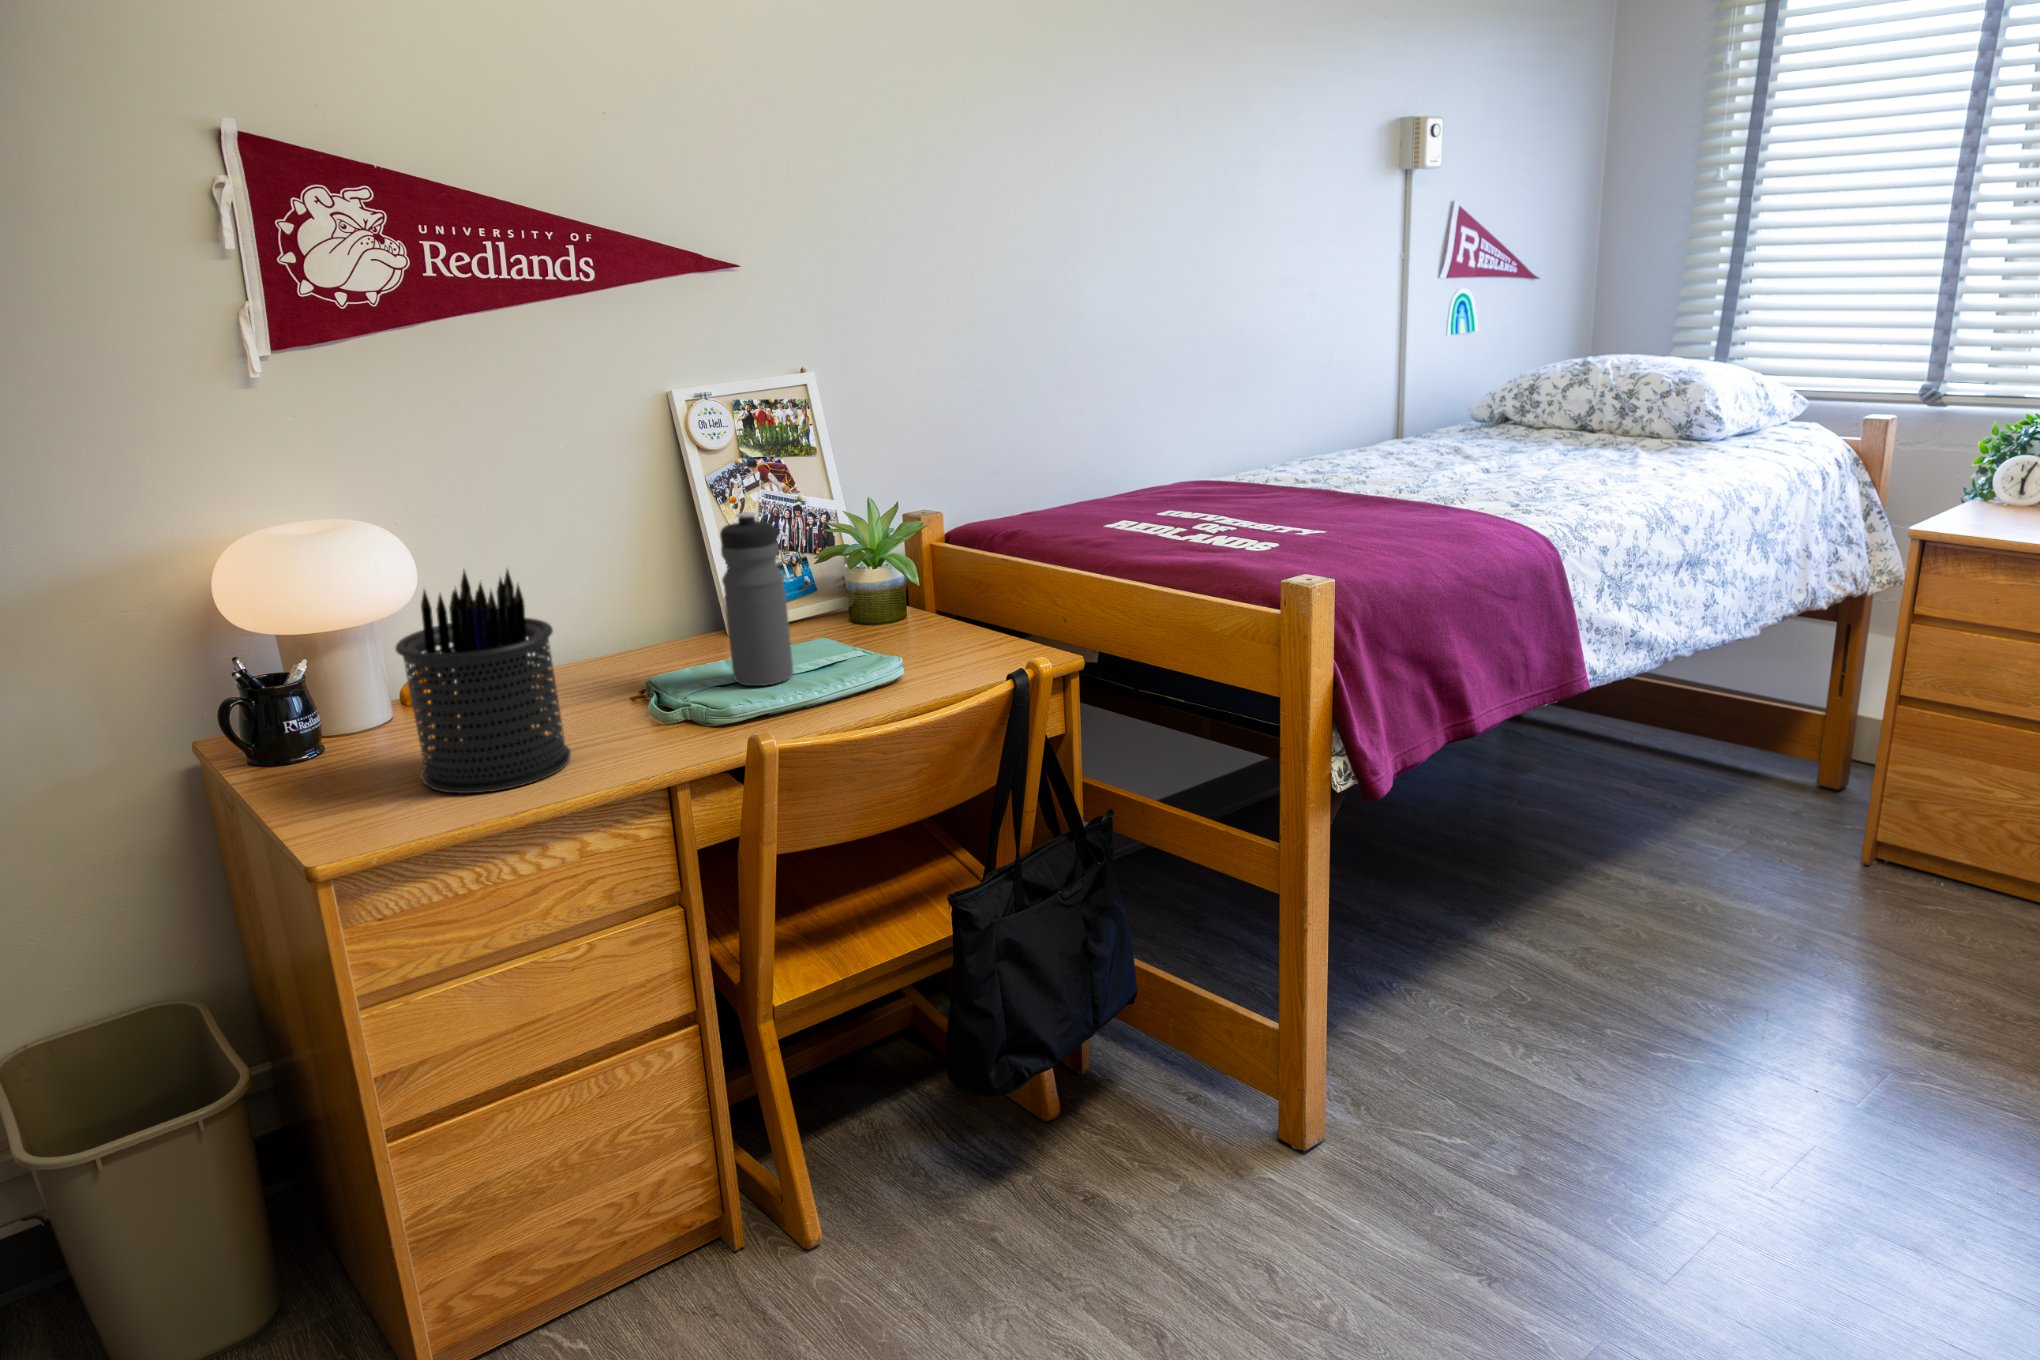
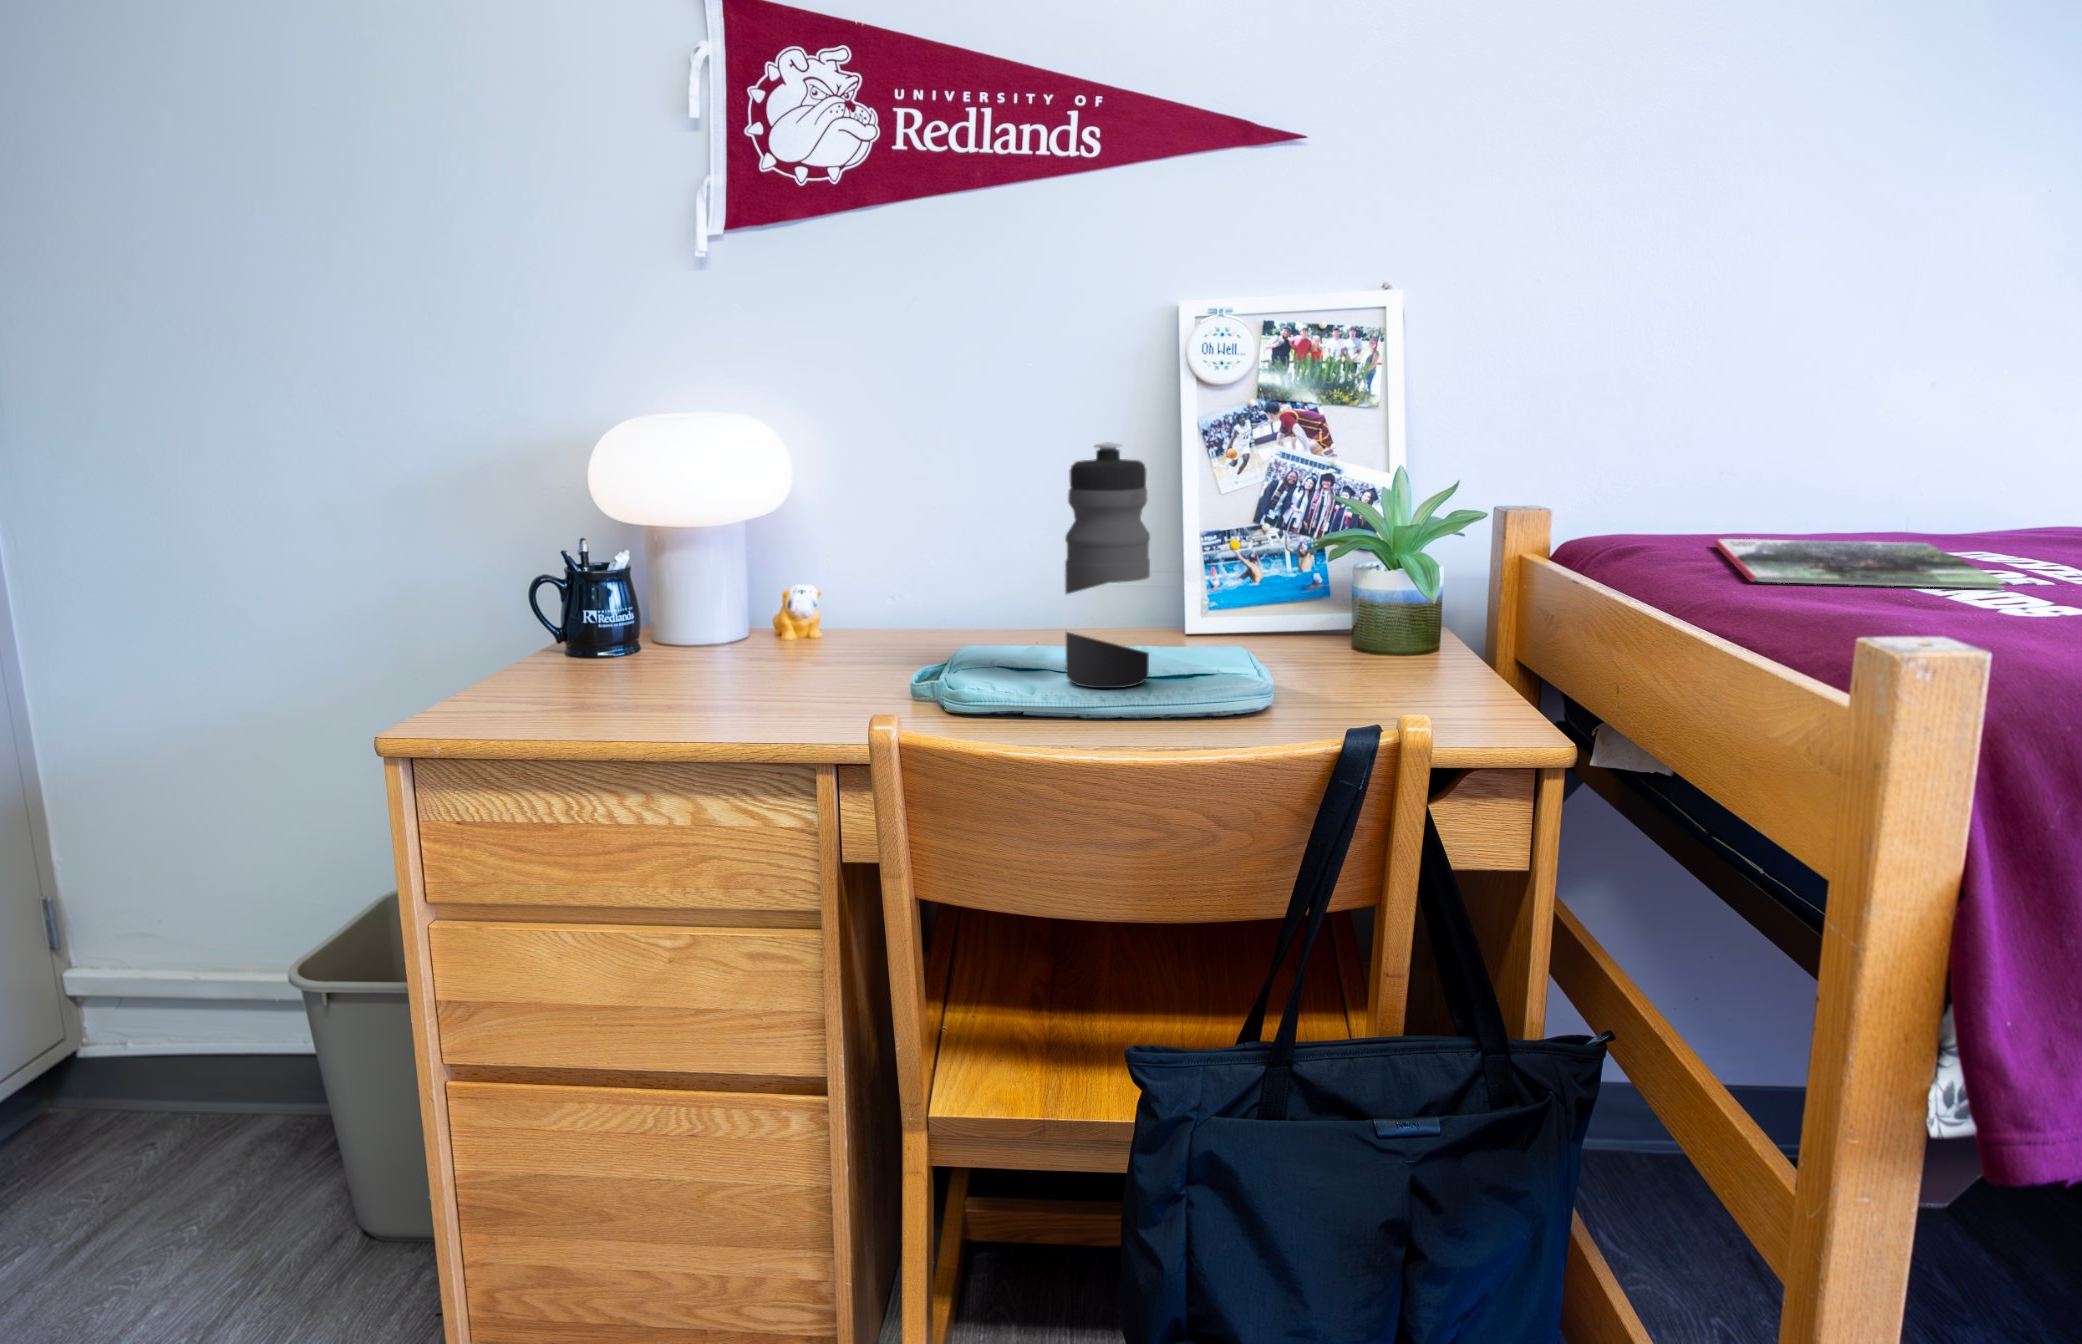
magazine: none [1028,504,1208,545] -> present [1715,539,2004,589]
pen holder: present [395,569,571,793] -> none [591,447,776,719]

